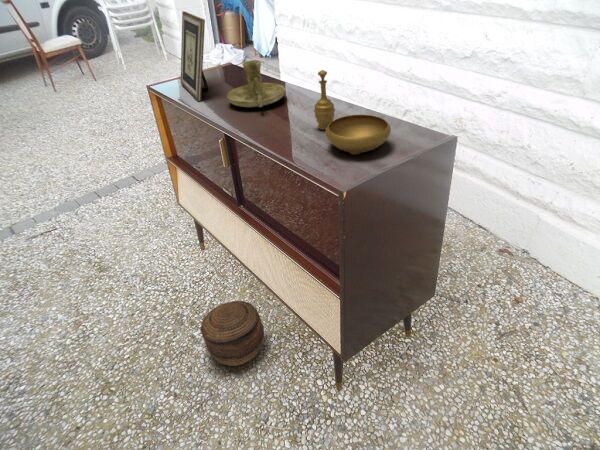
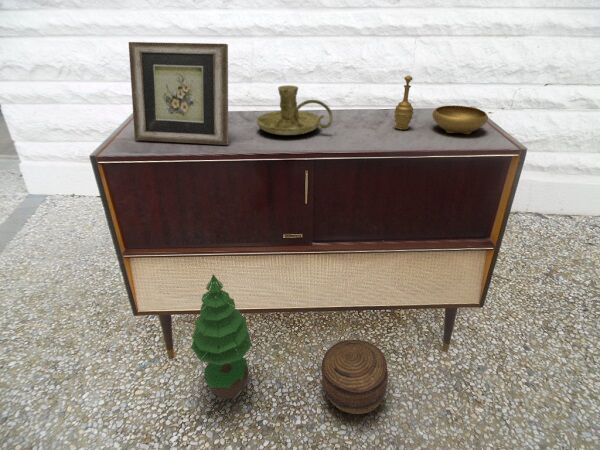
potted tree: none [157,191,206,293] -> present [191,274,252,399]

